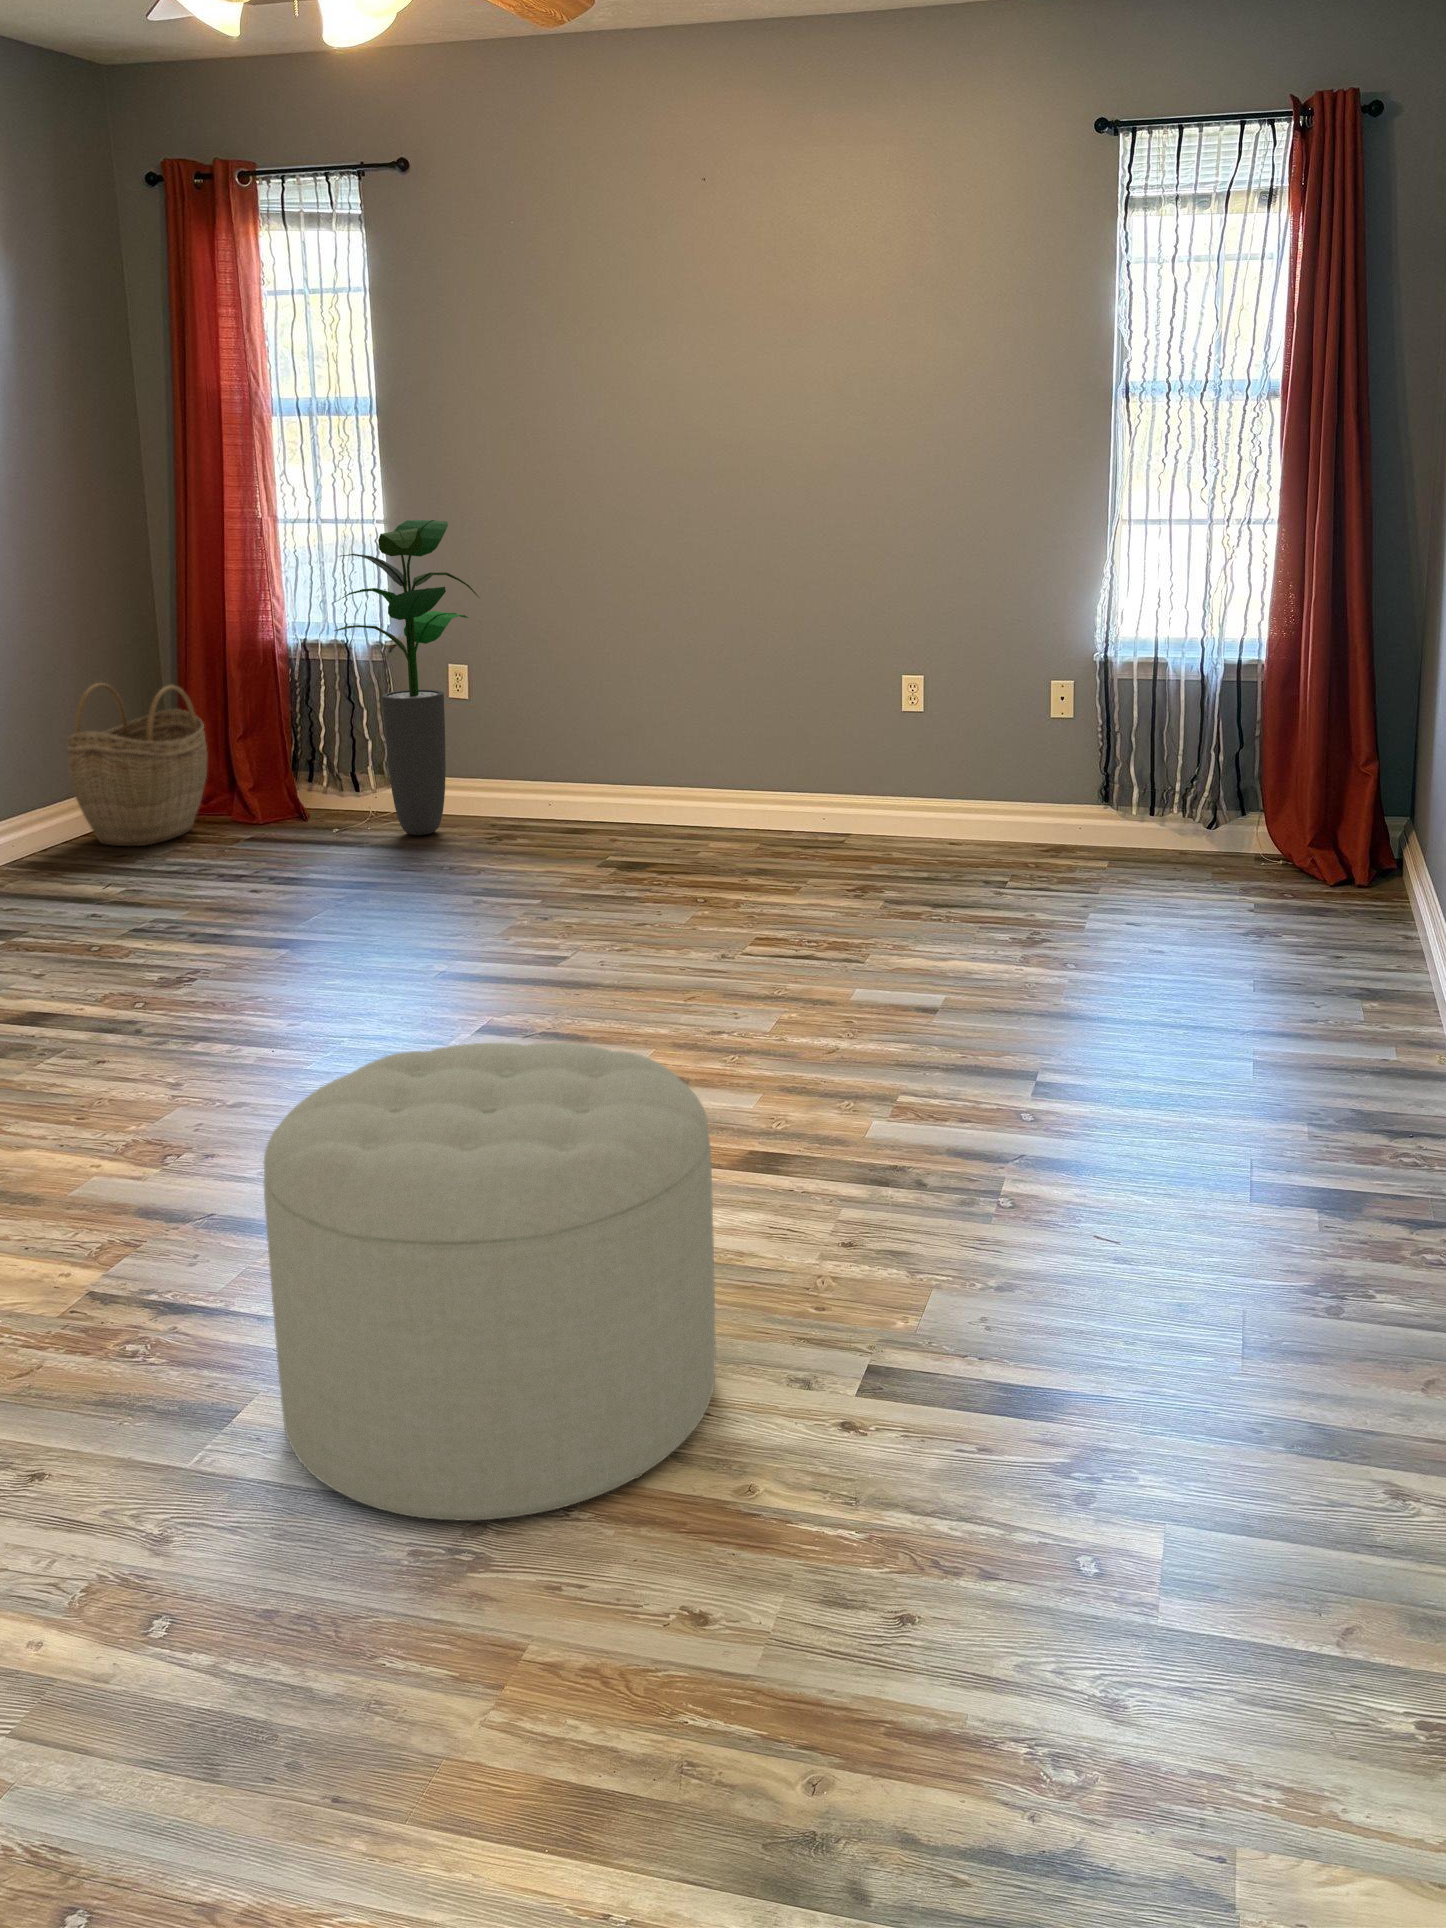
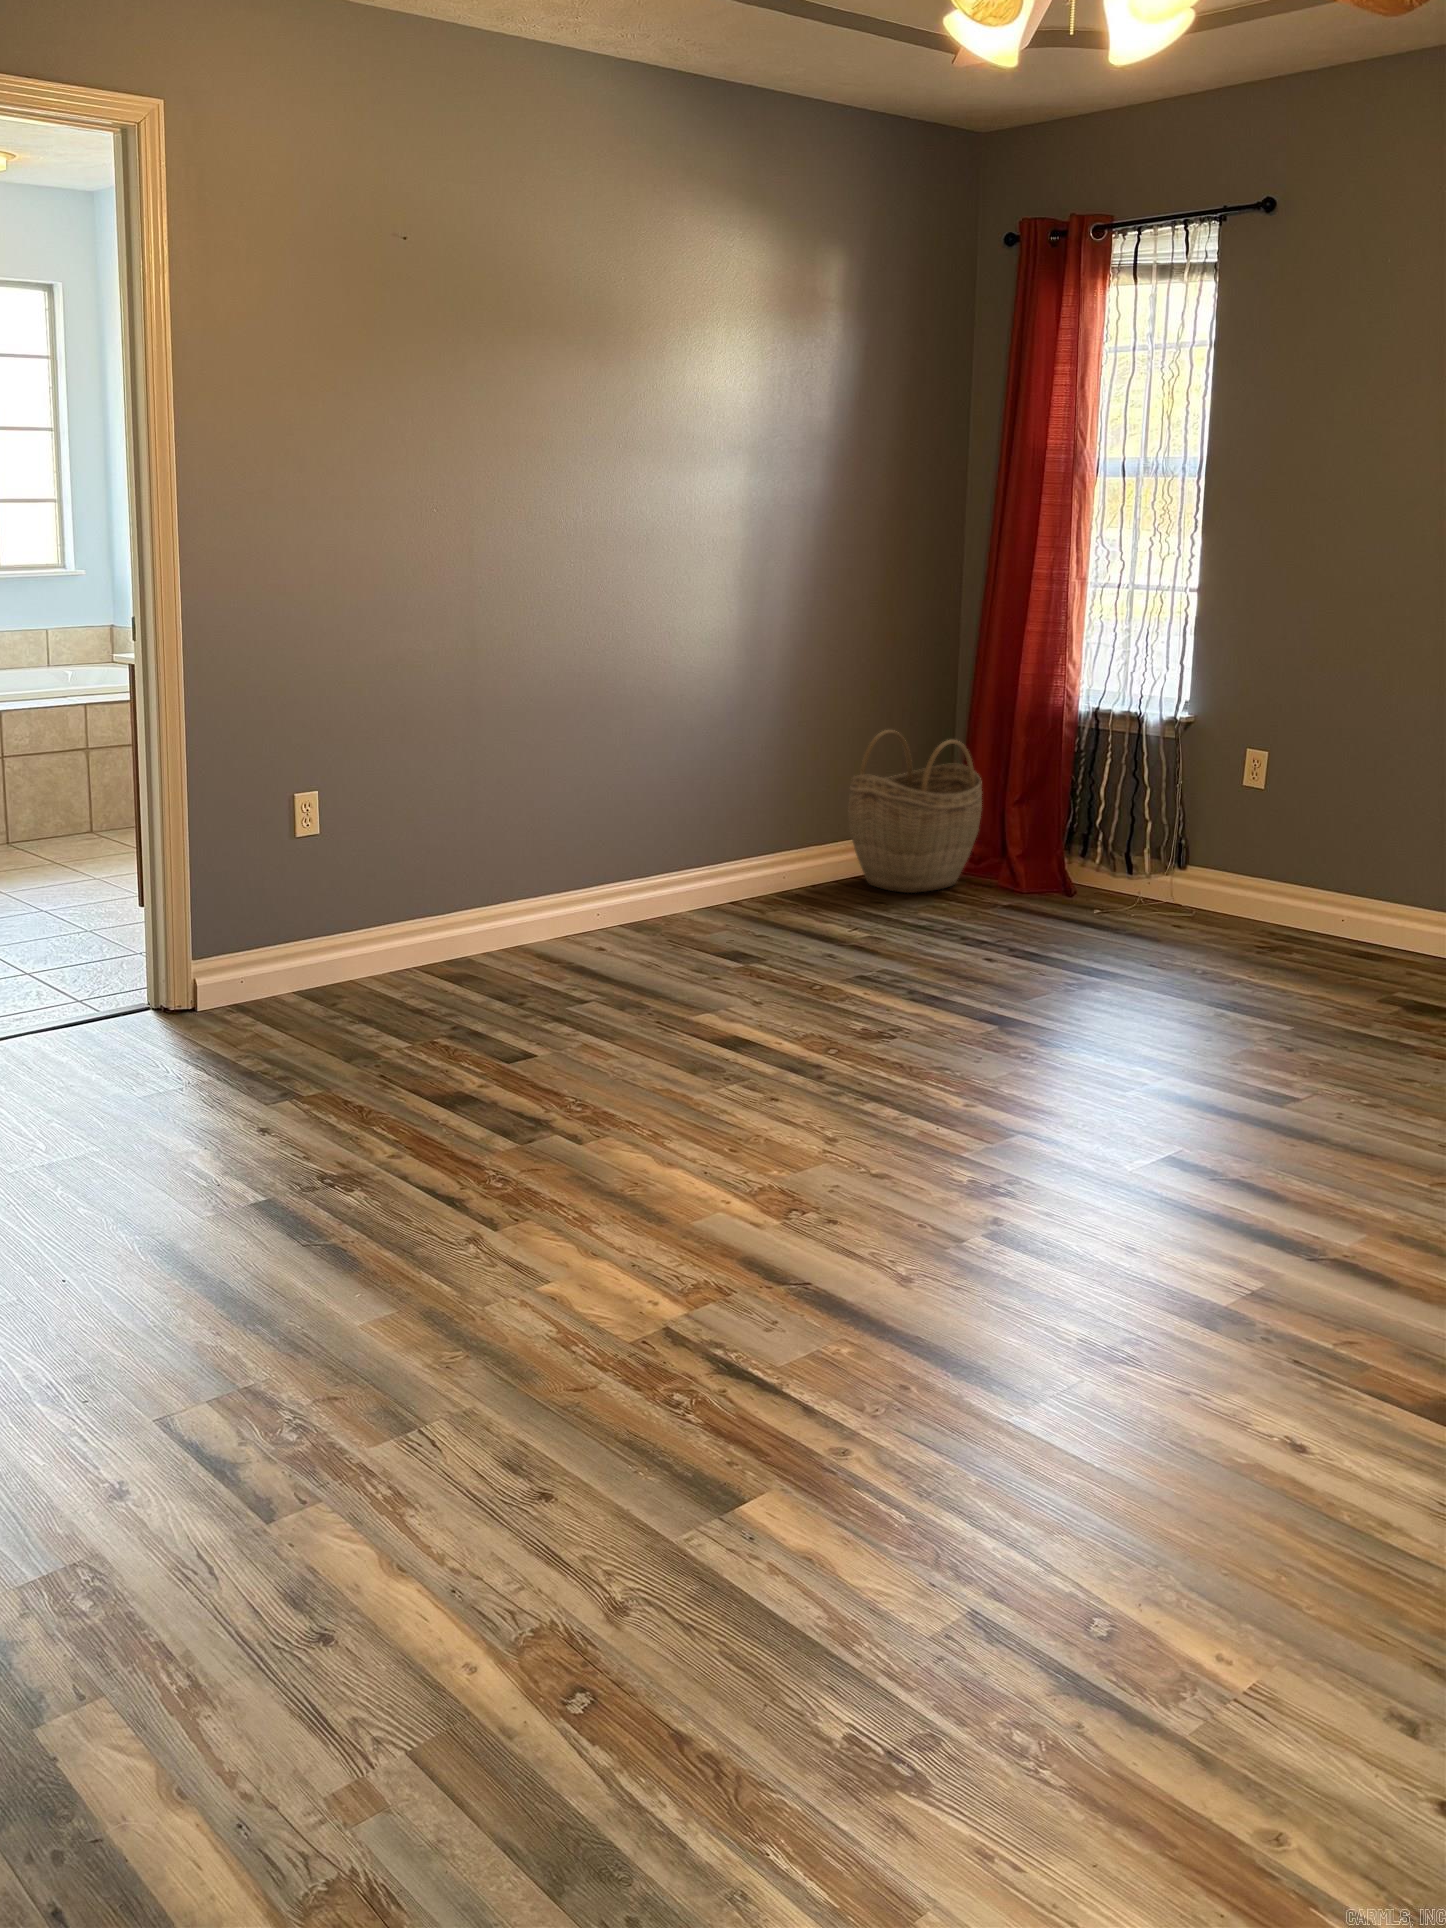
potted plant: present [334,520,479,835] -> none [1119,593,1287,930]
ottoman: present [264,1043,716,1520] -> none [773,1167,1316,1768]

